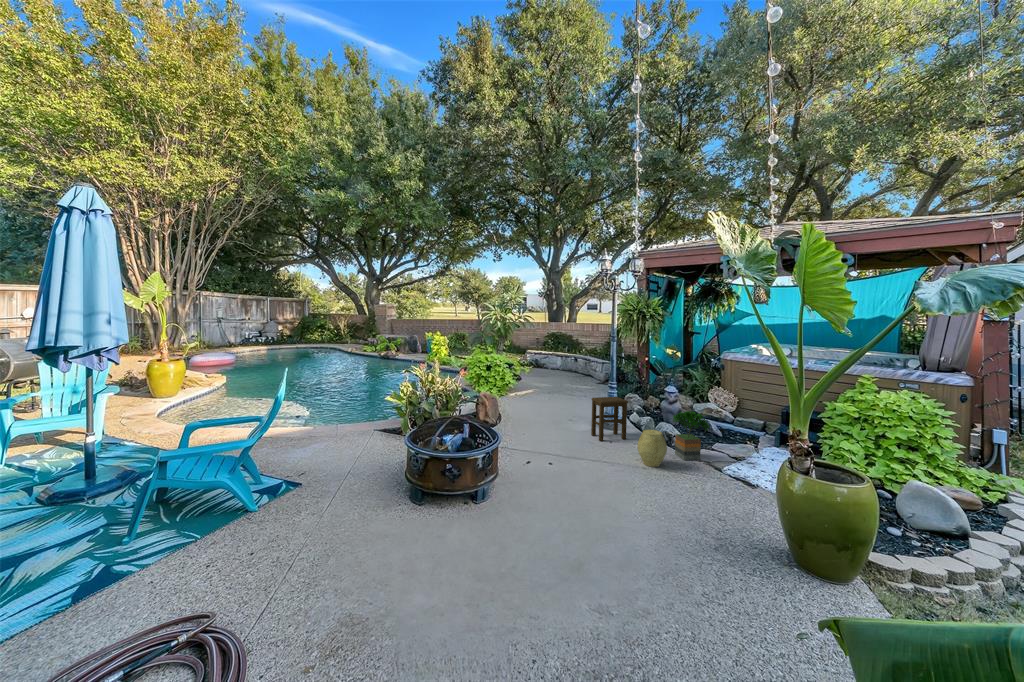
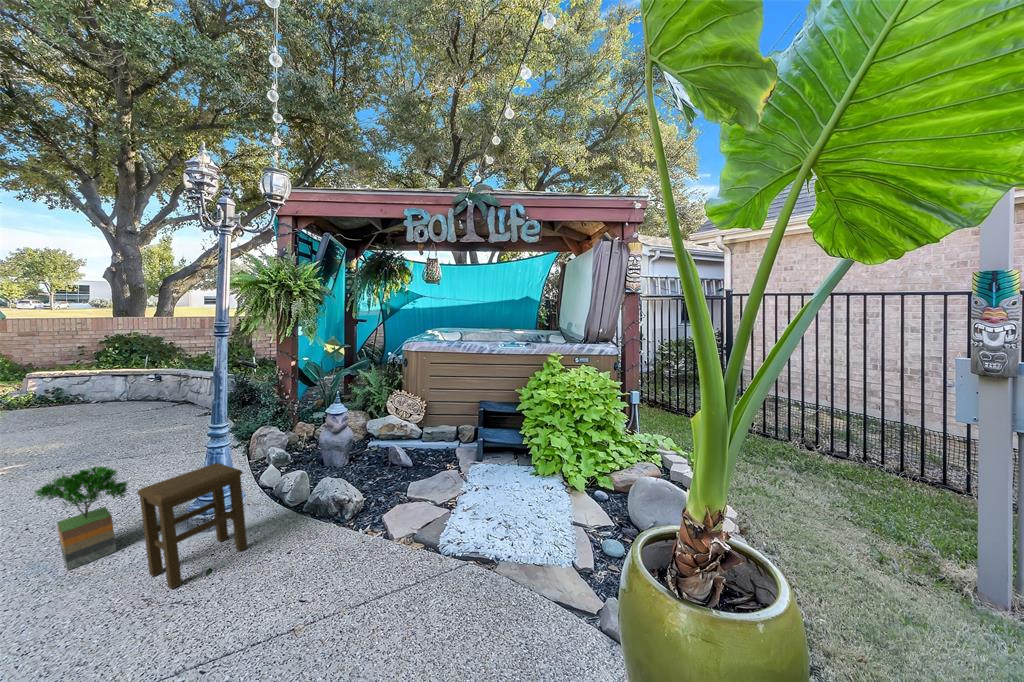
potted tree: present [673,411,710,460] -> present [35,466,127,570]
woven basket: present [638,430,667,467] -> none [265,535,338,631]

